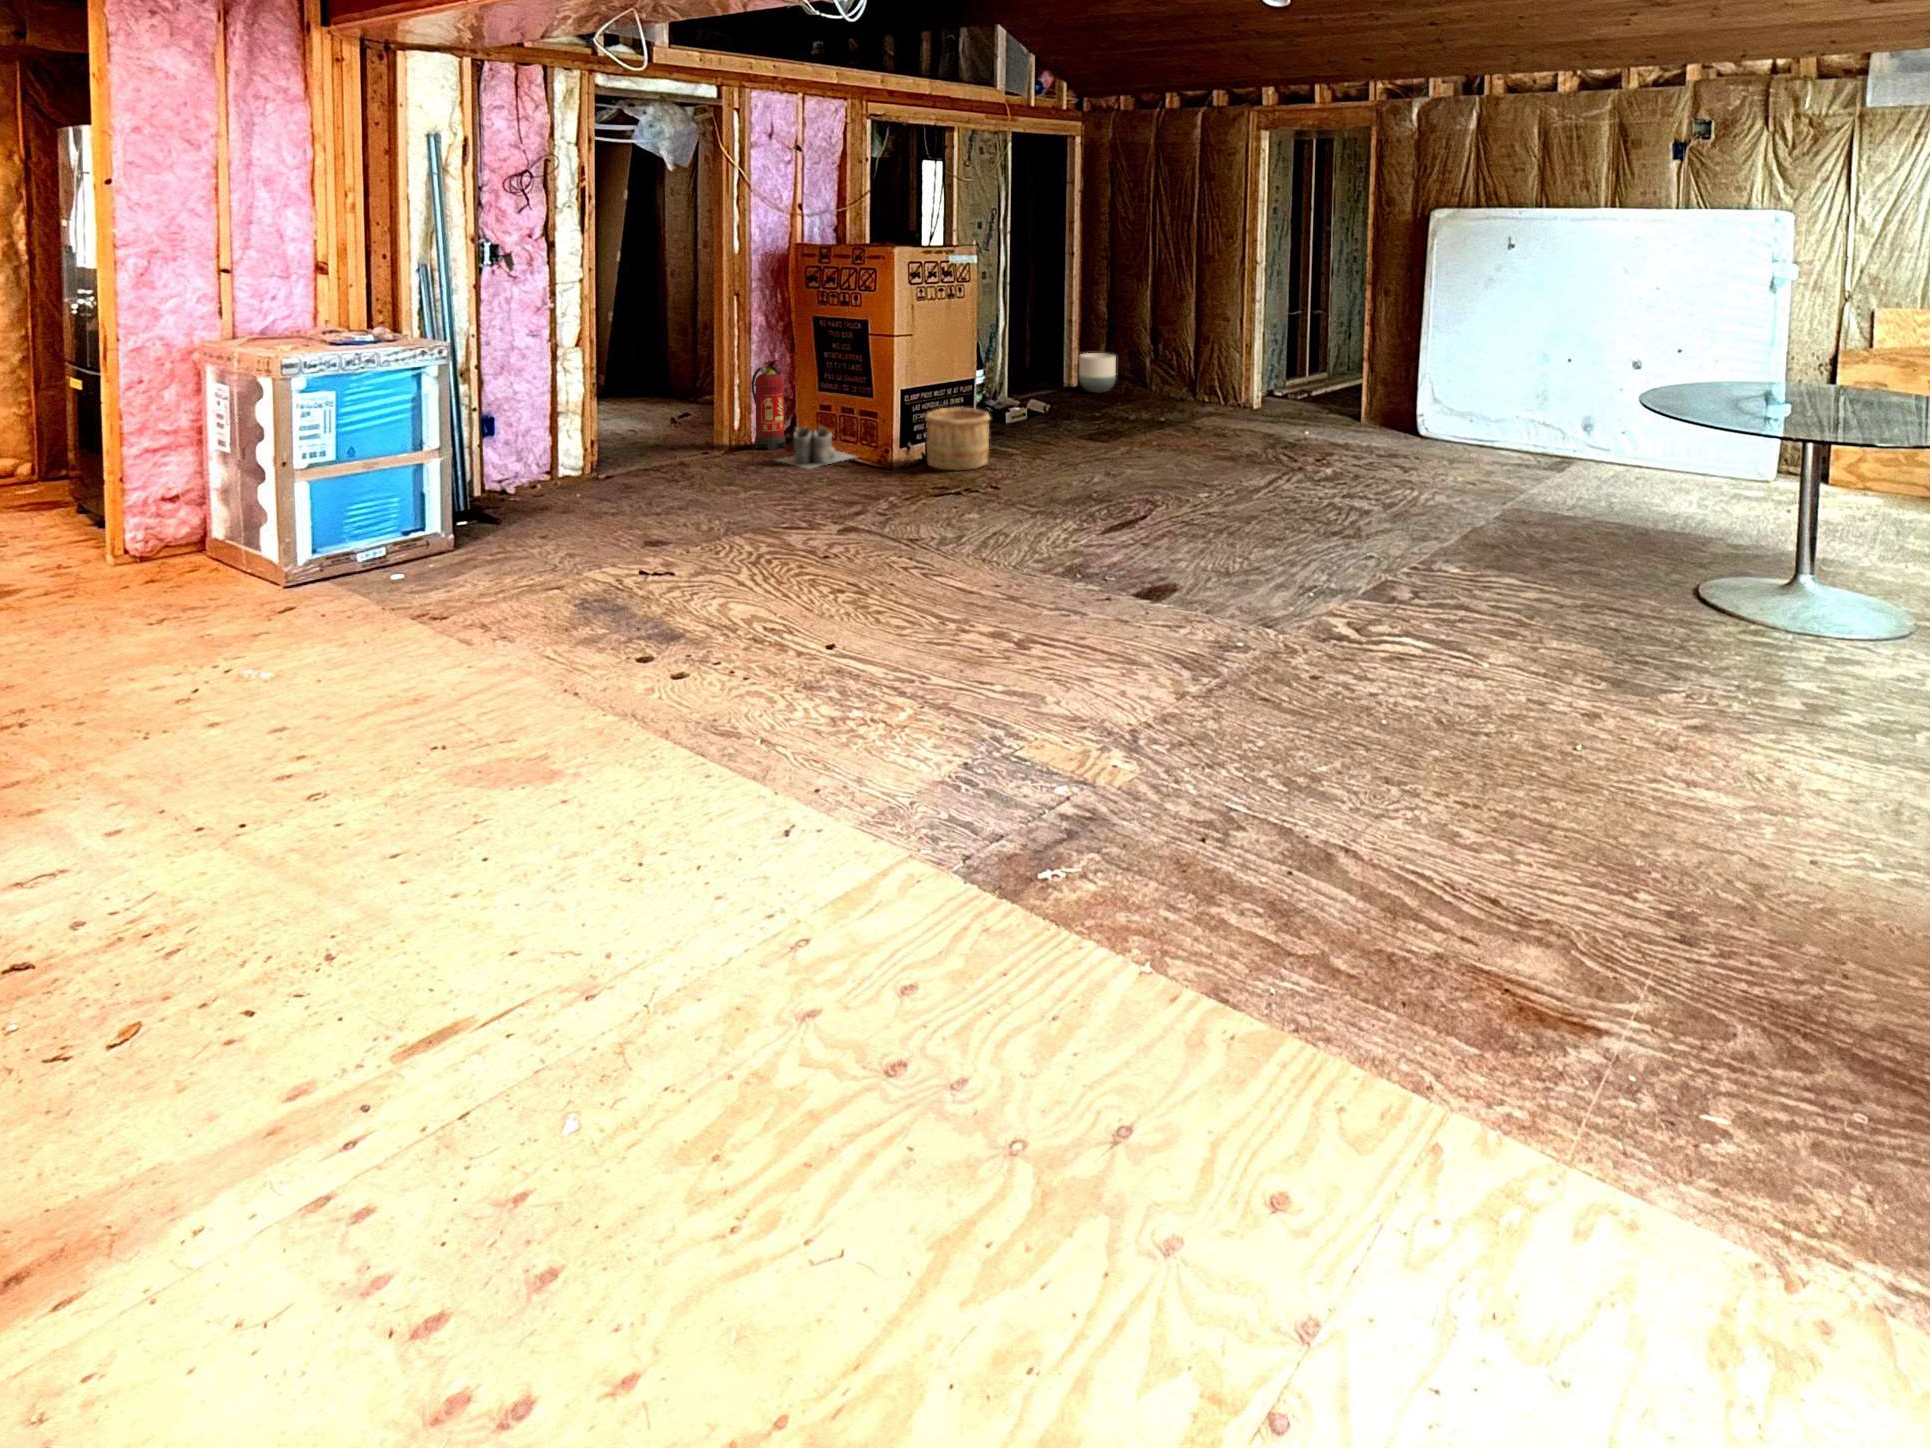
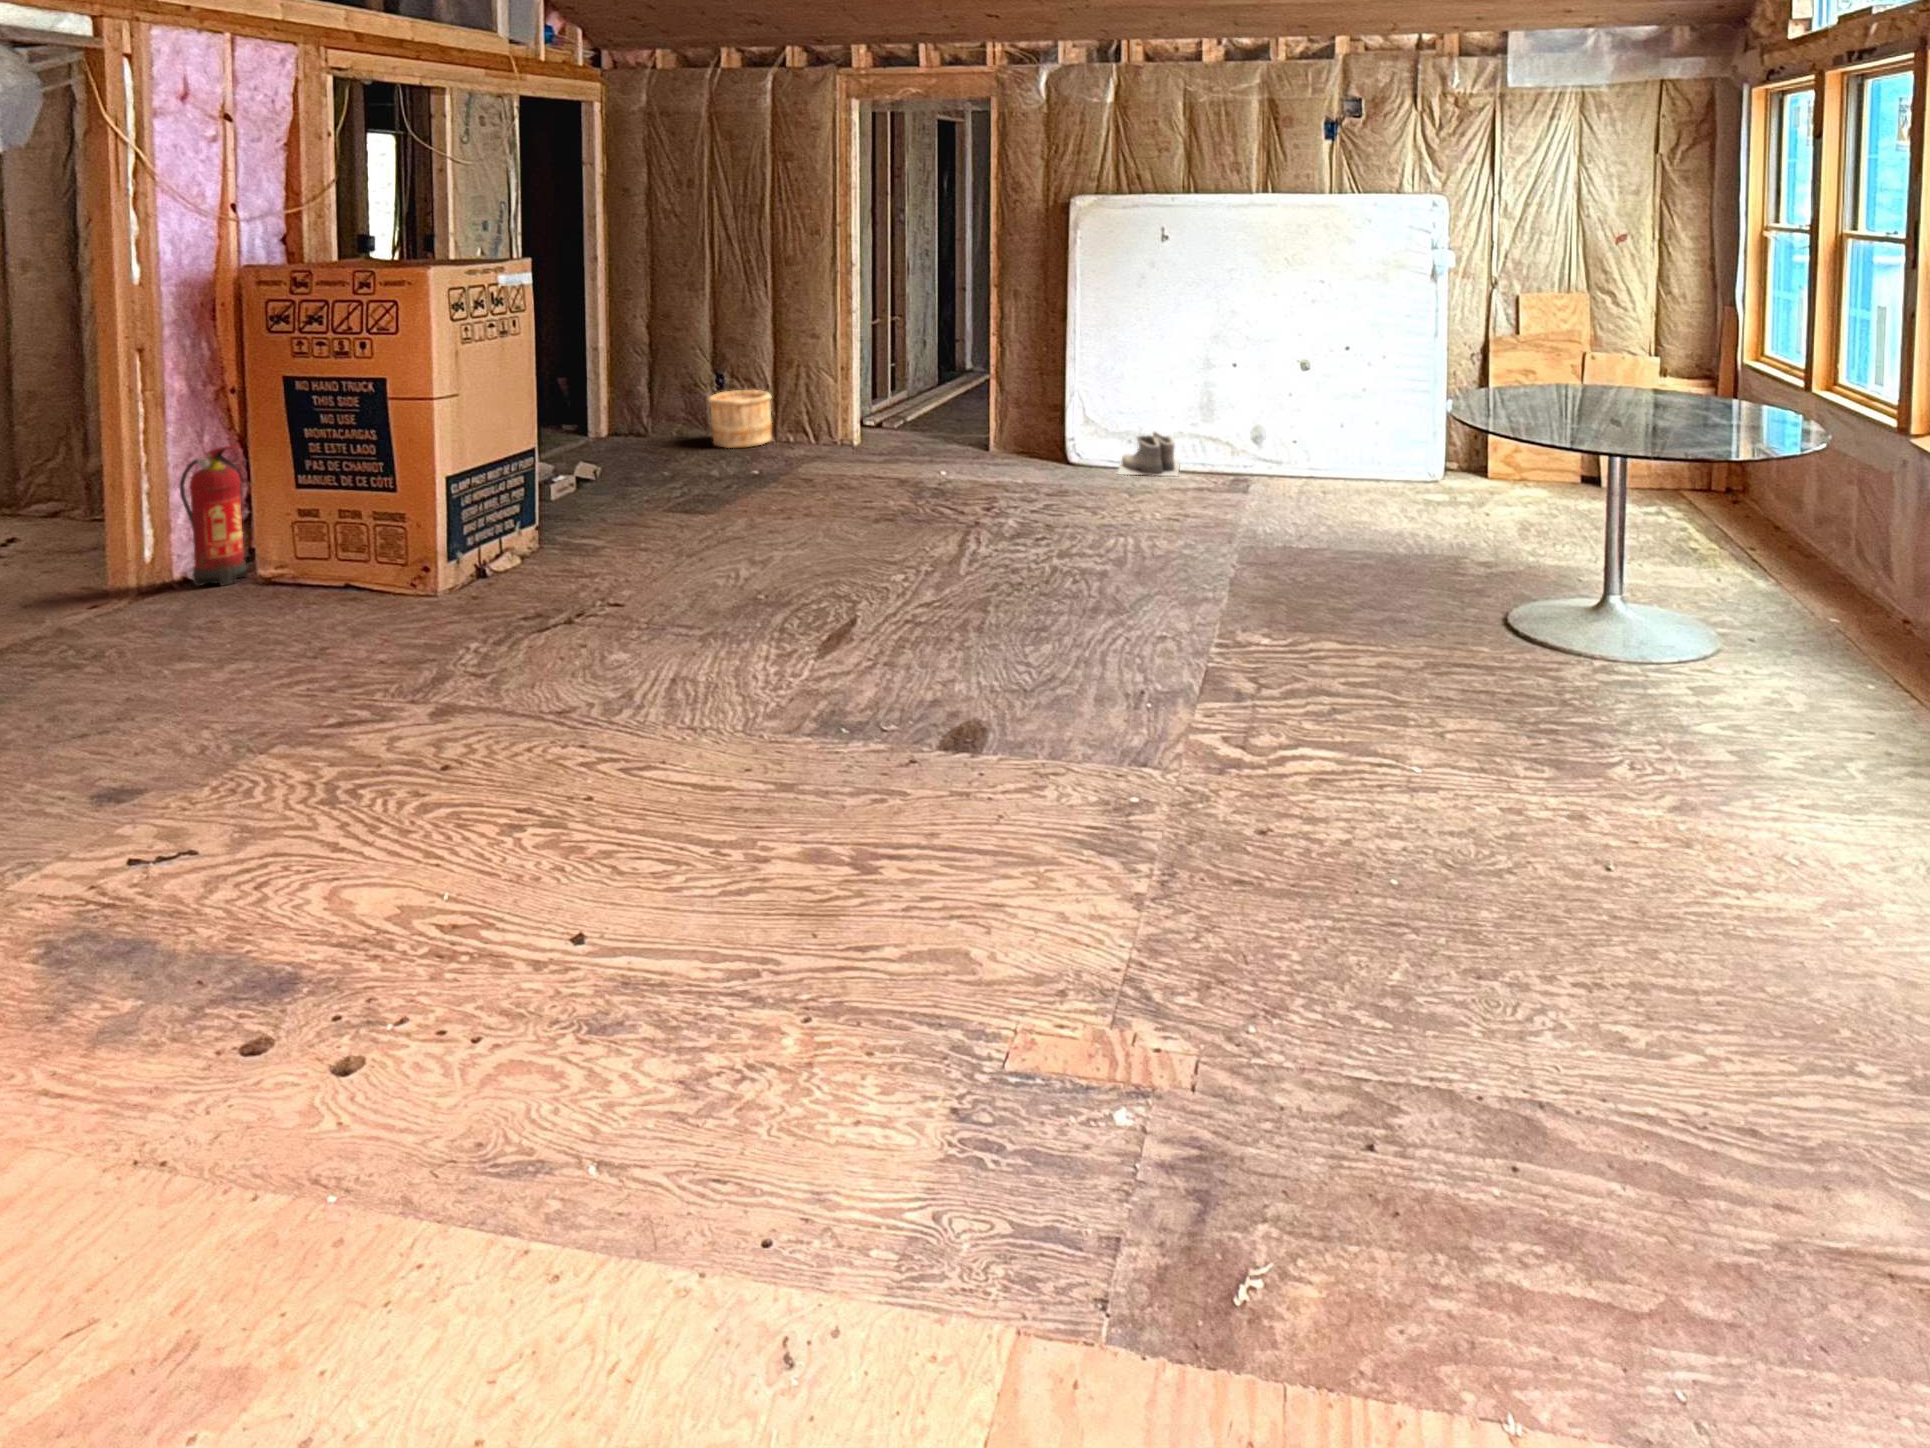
planter: present [1079,353,1116,393] -> none [630,388,679,440]
wooden bucket: present [925,407,990,470] -> present [708,390,772,448]
boots: present [777,426,855,469] -> present [1118,432,1180,476]

